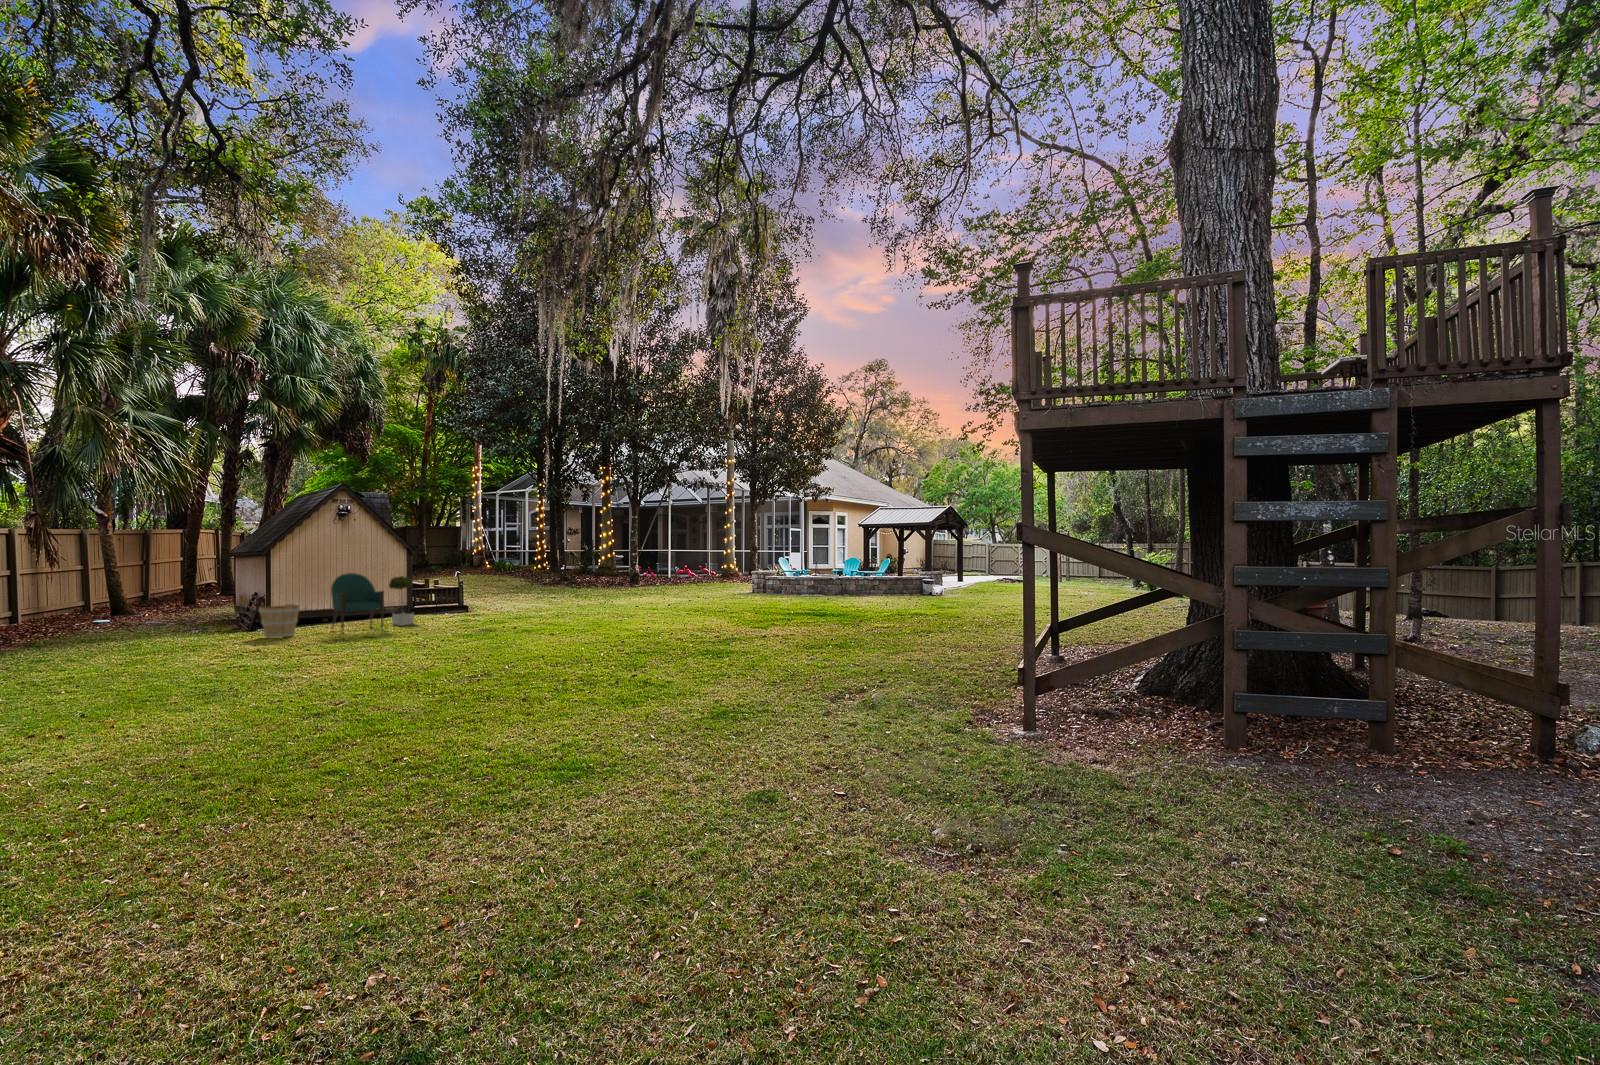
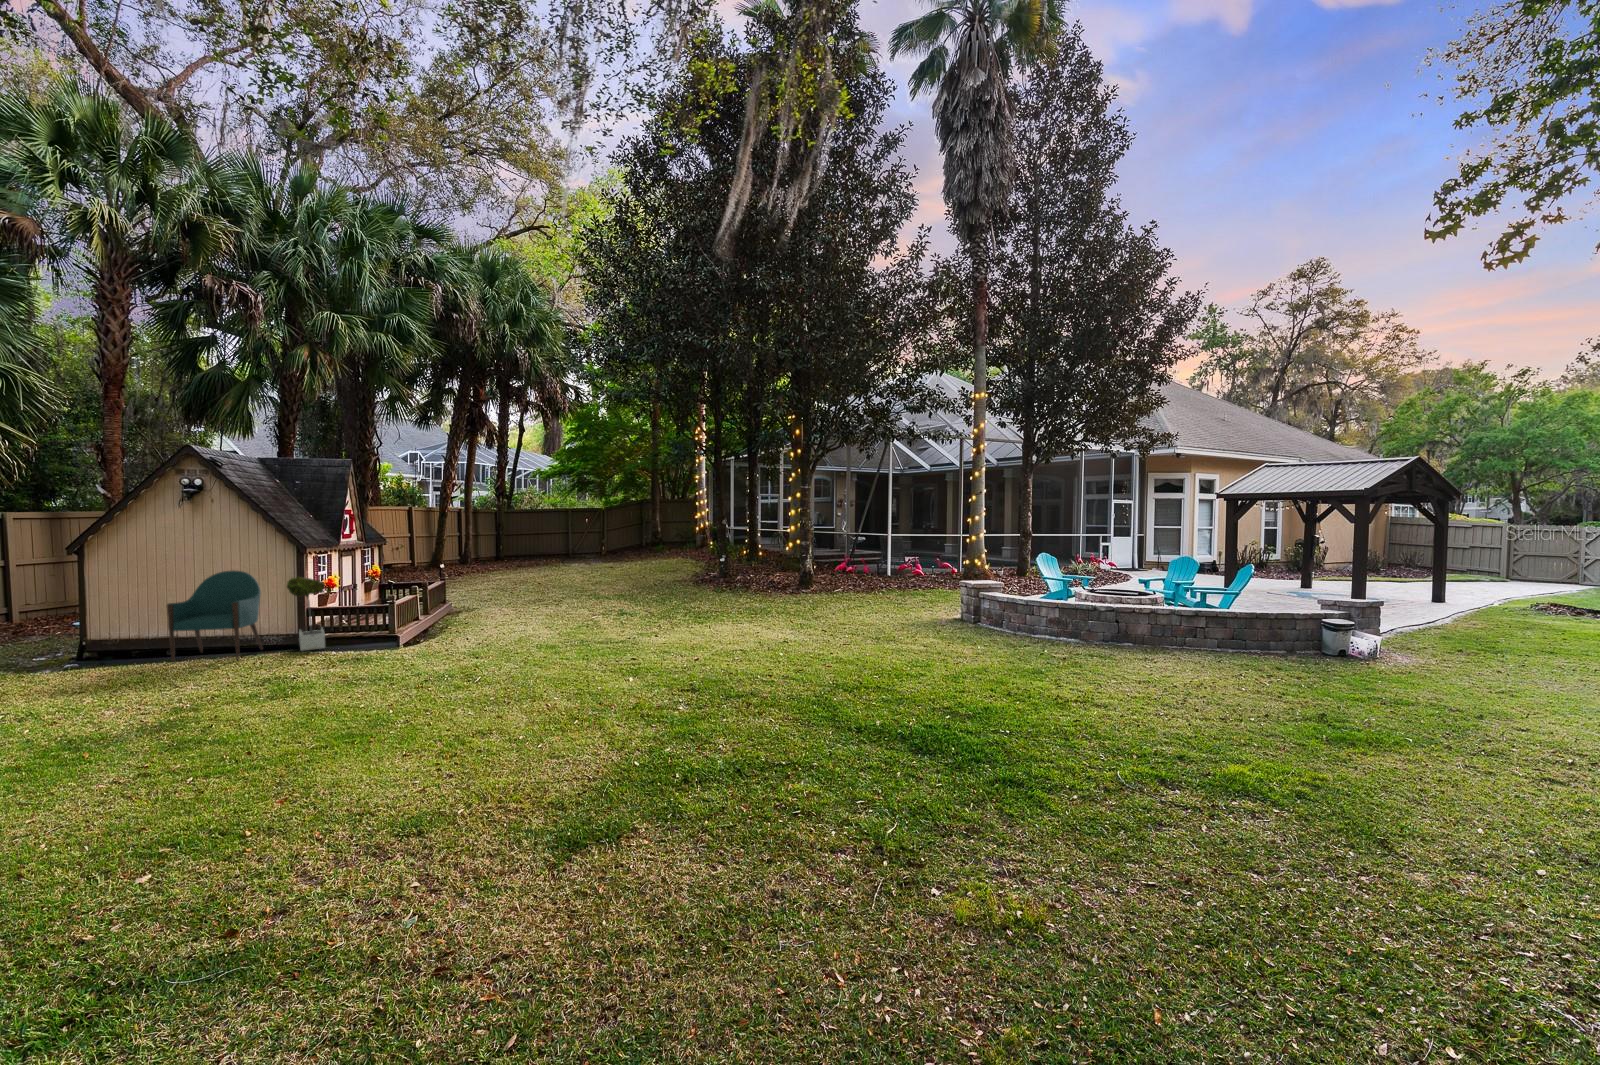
wooden bucket: present [259,604,300,638] -> none [68,614,140,665]

